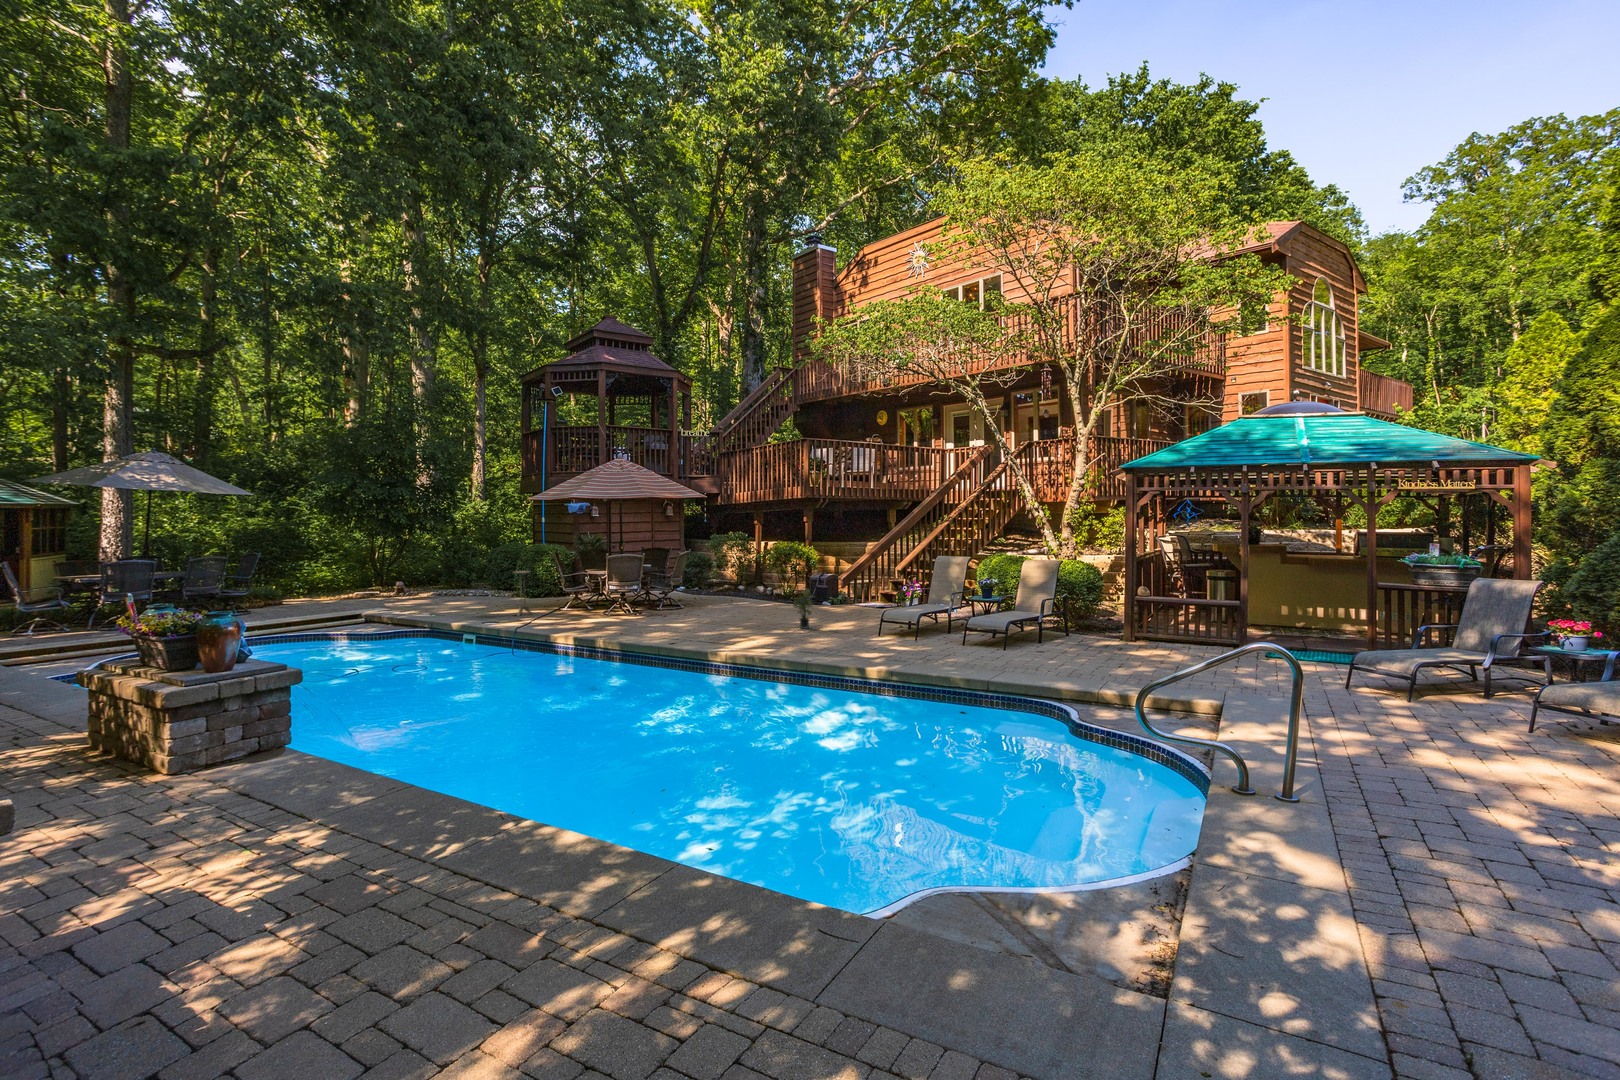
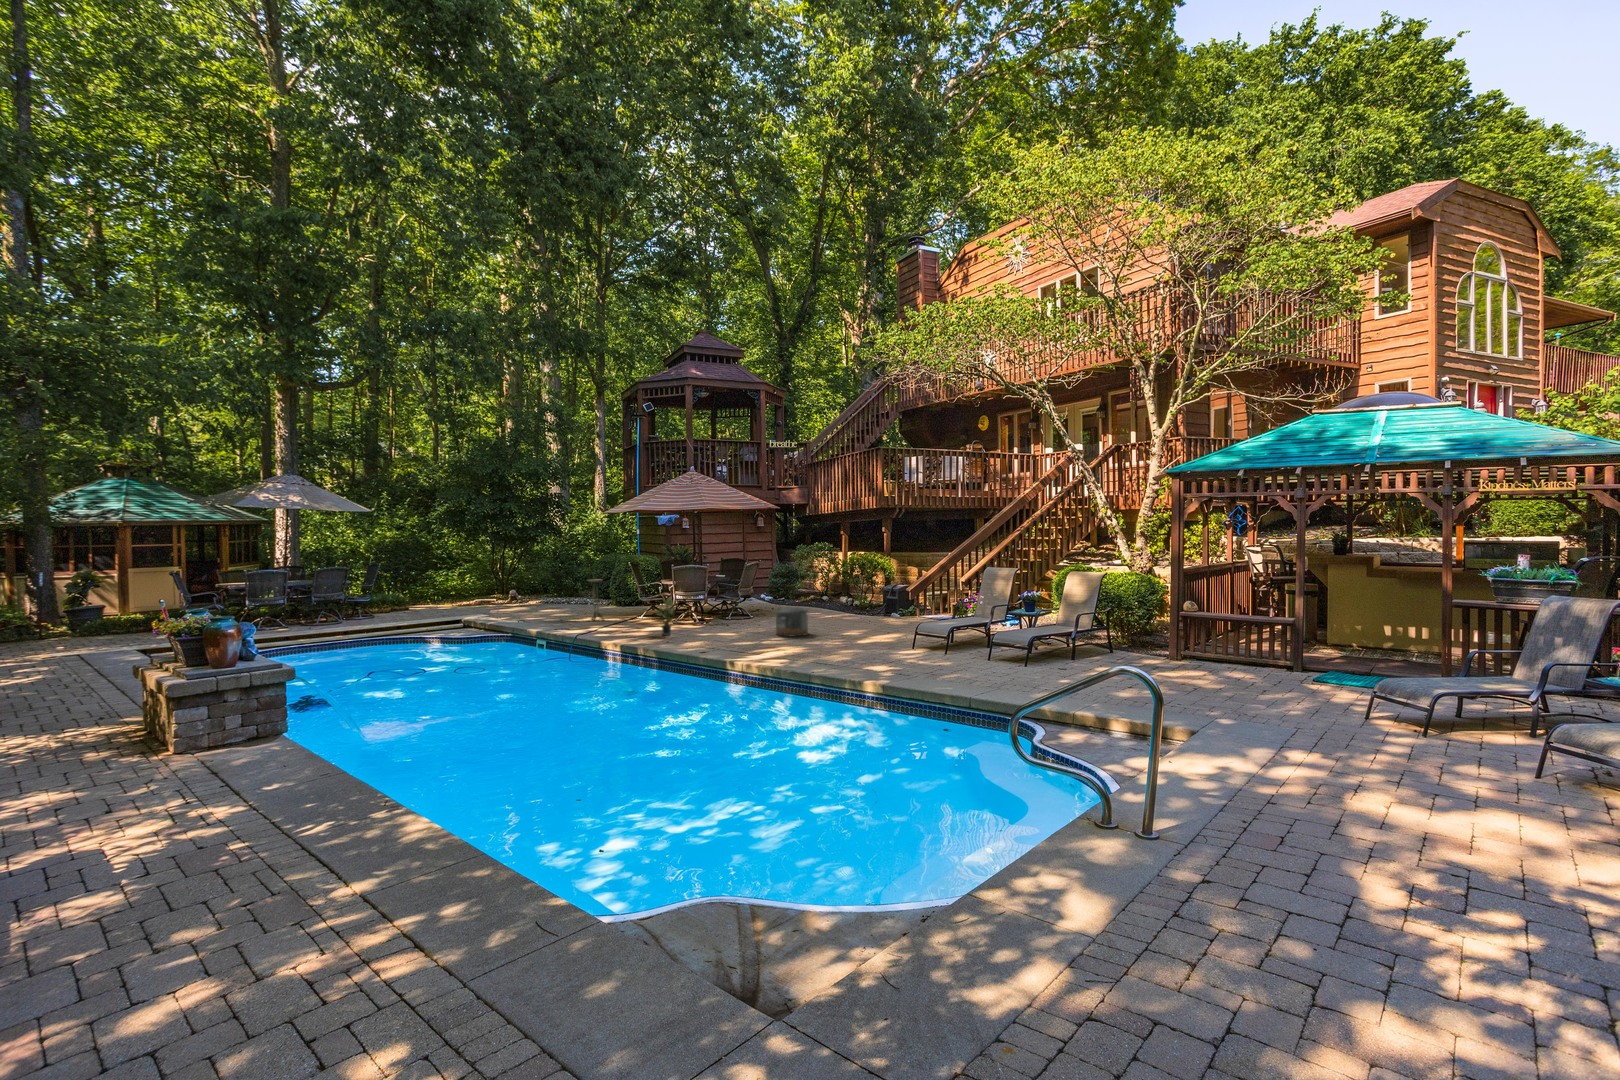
potted plant: present [793,589,814,629] -> present [657,597,674,635]
pouf: none [733,597,765,626] -> present [776,608,808,636]

